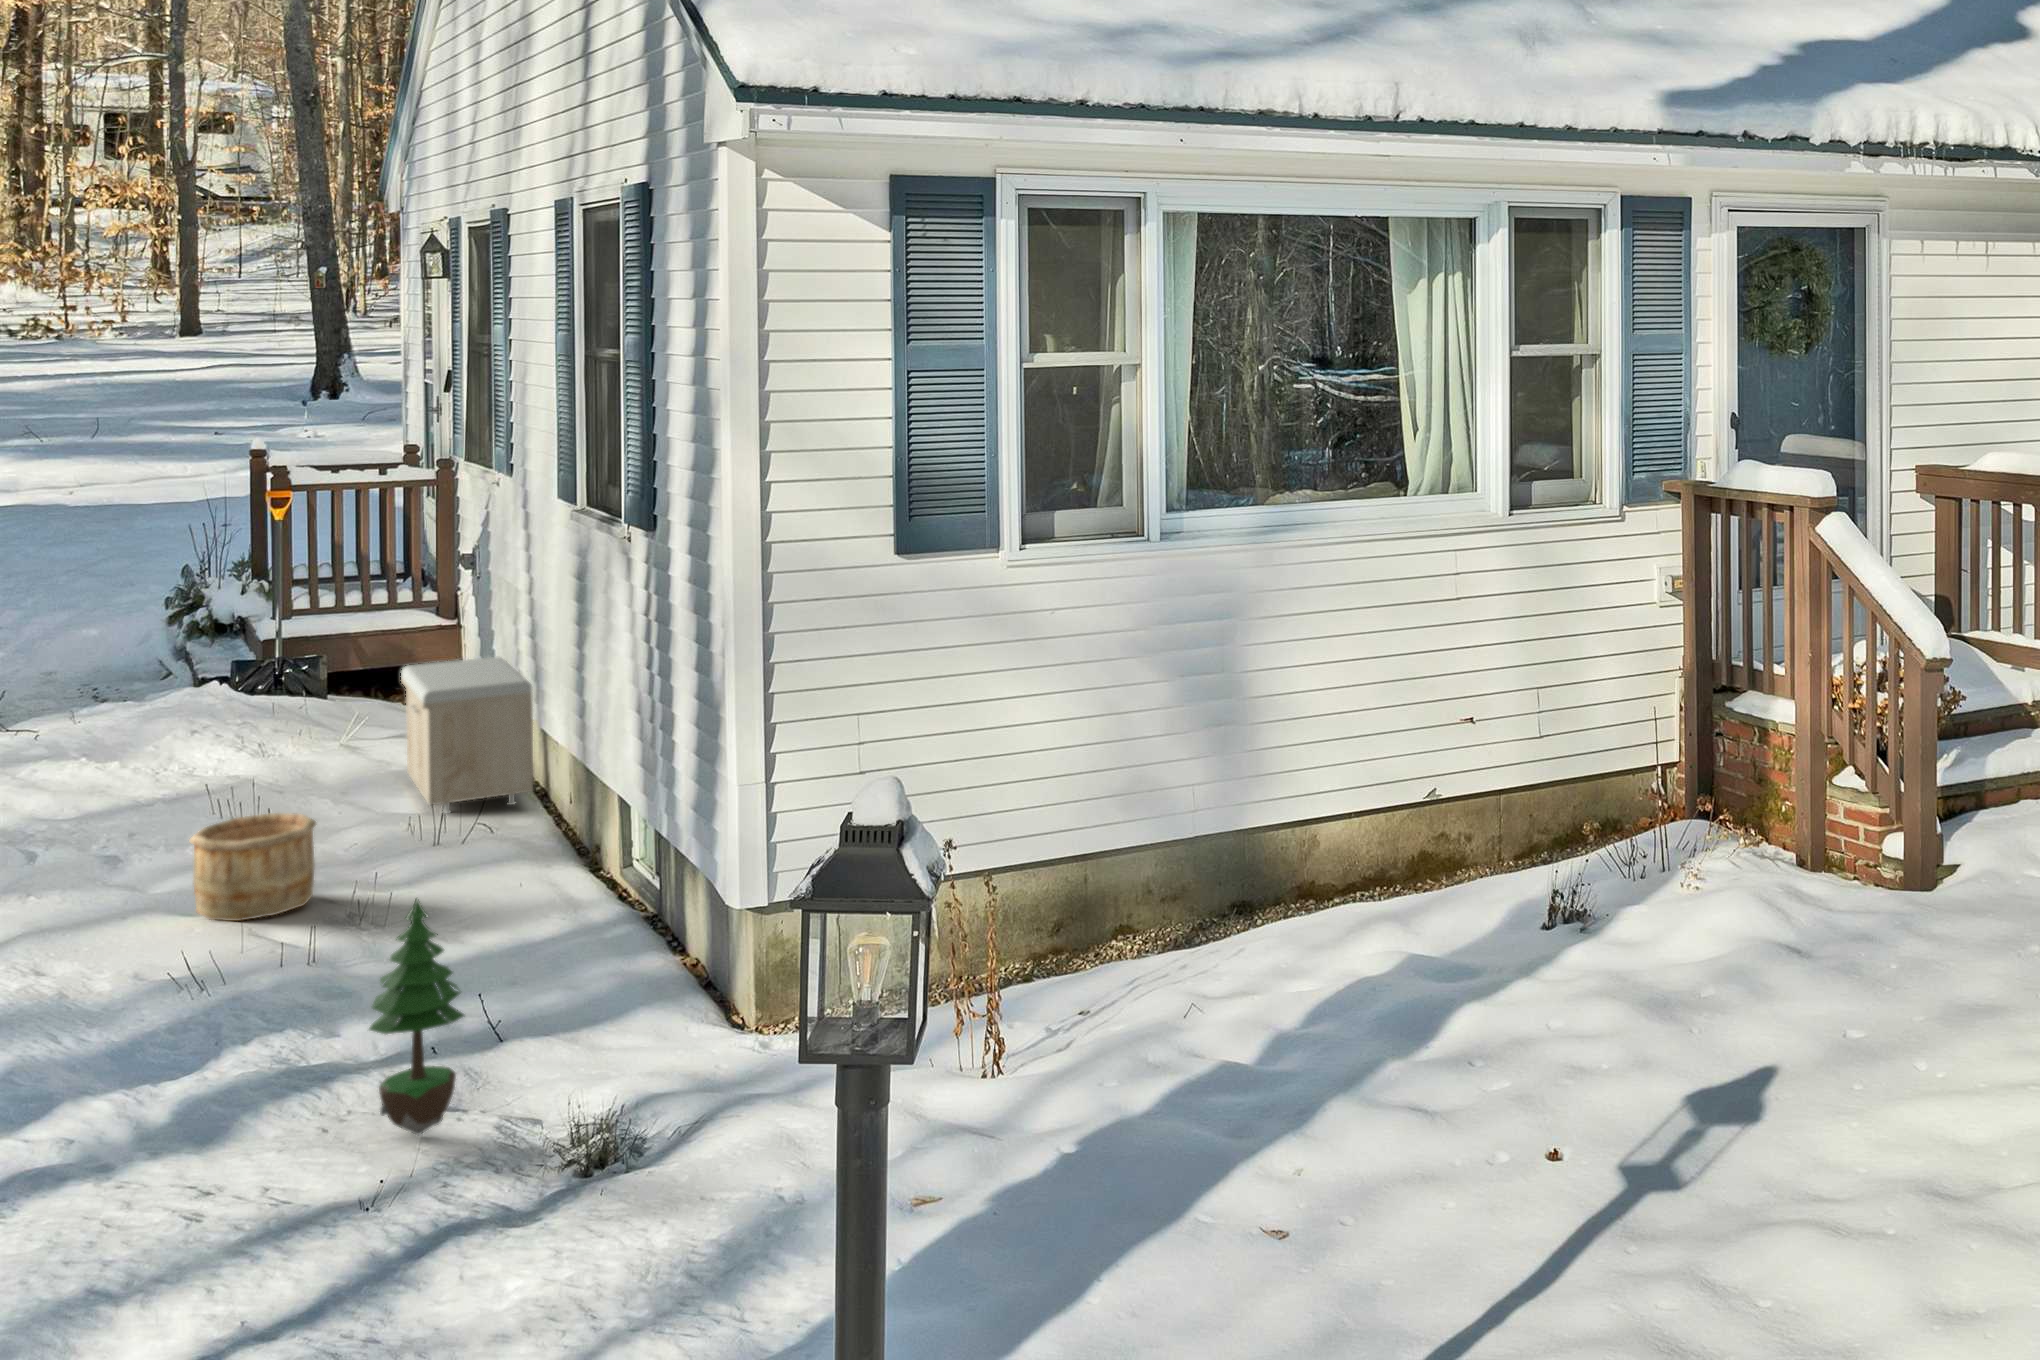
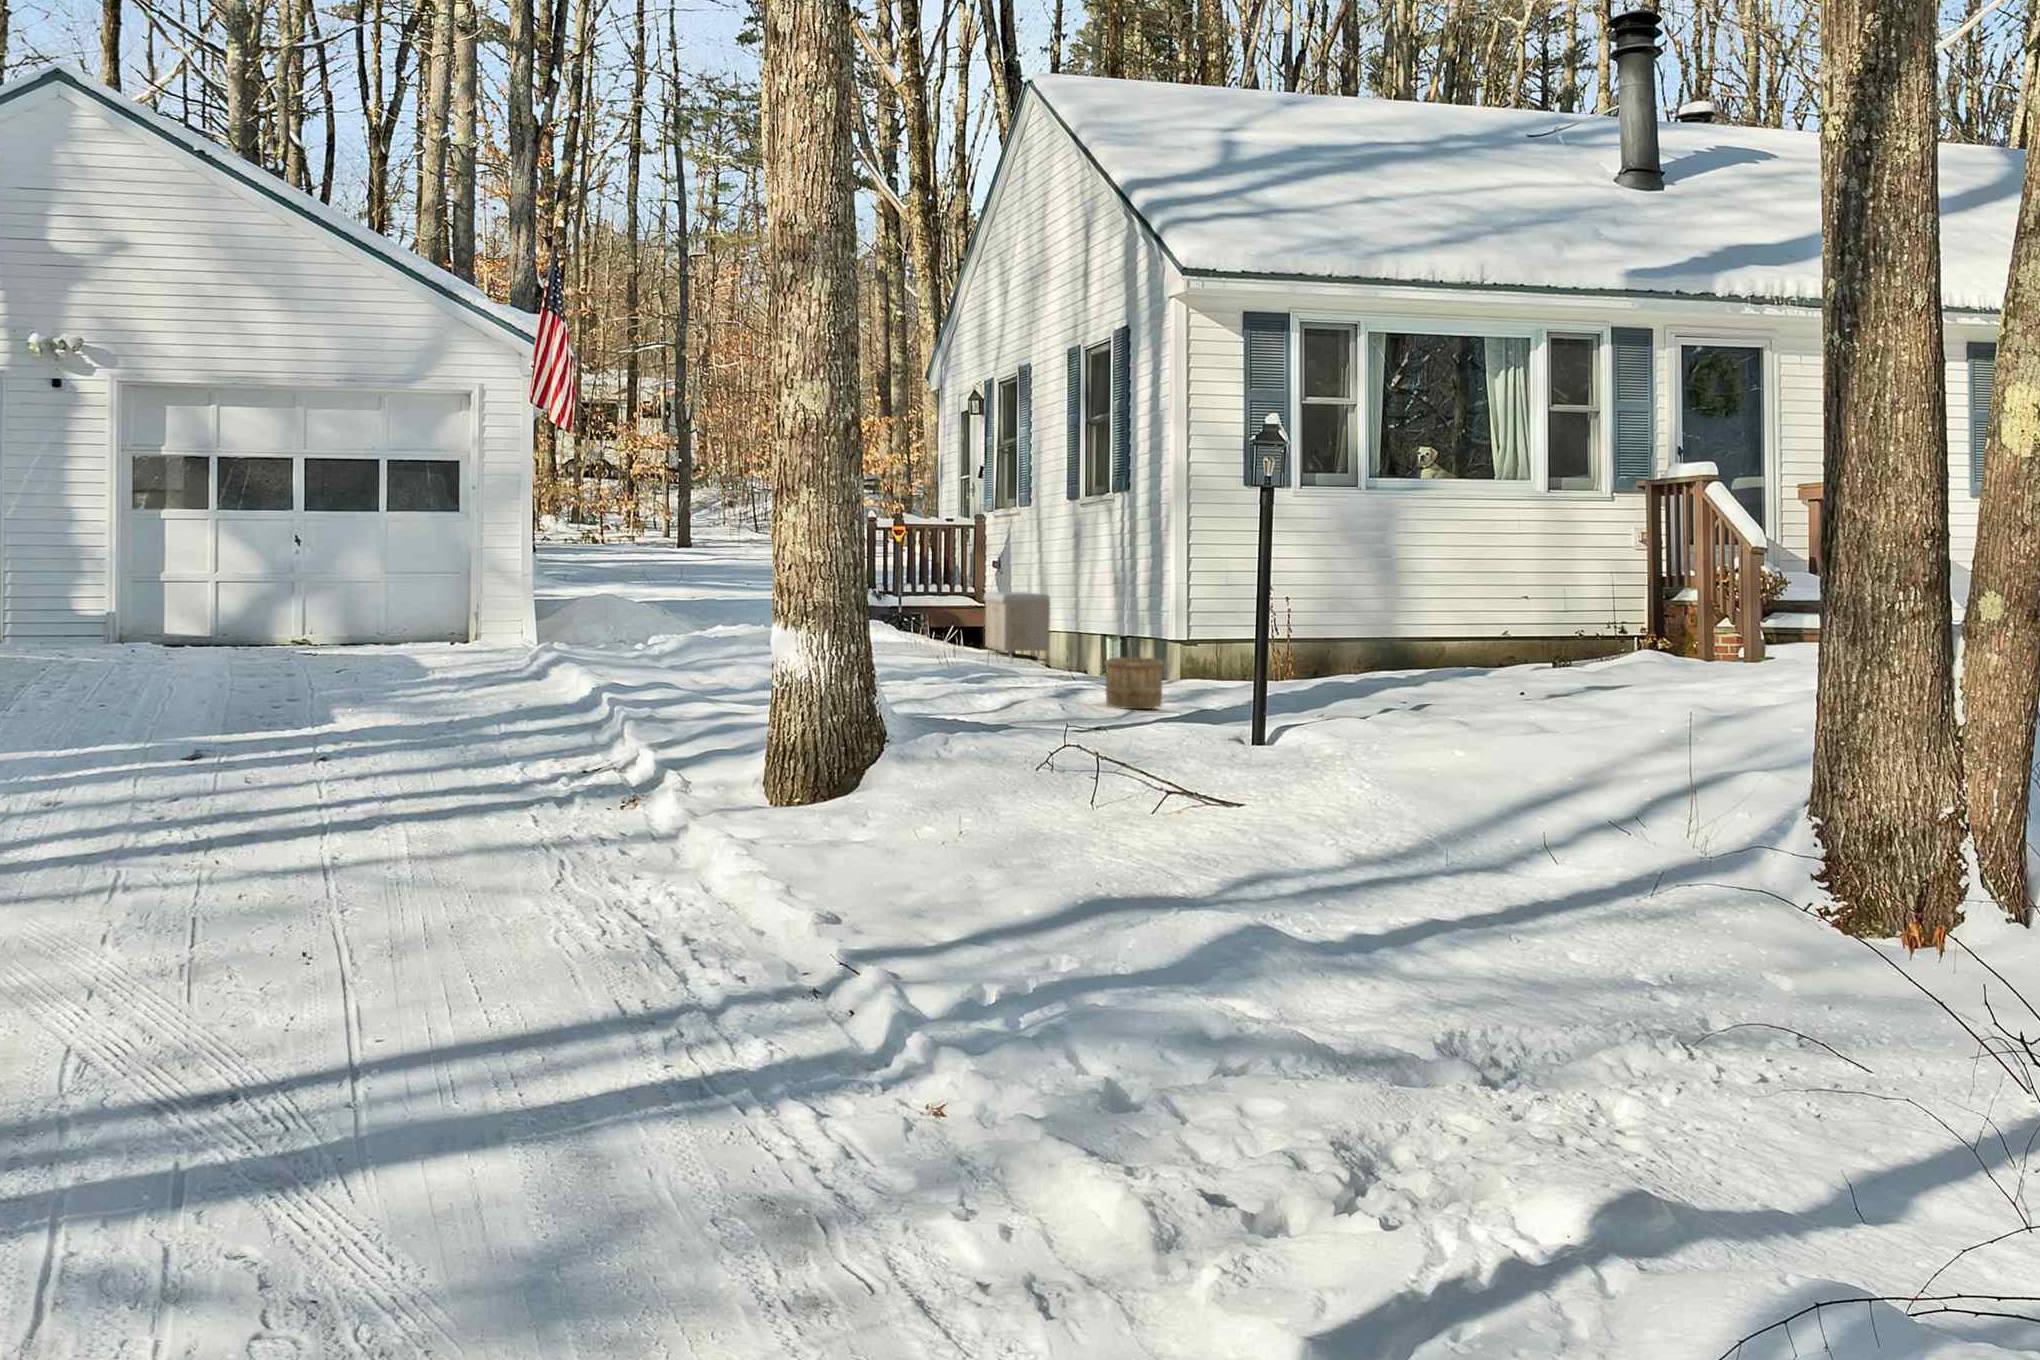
wooden bucket: present [190,813,316,921] -> present [1105,657,1164,709]
potted tree: present [369,899,464,1135] -> none [1052,594,1087,692]

